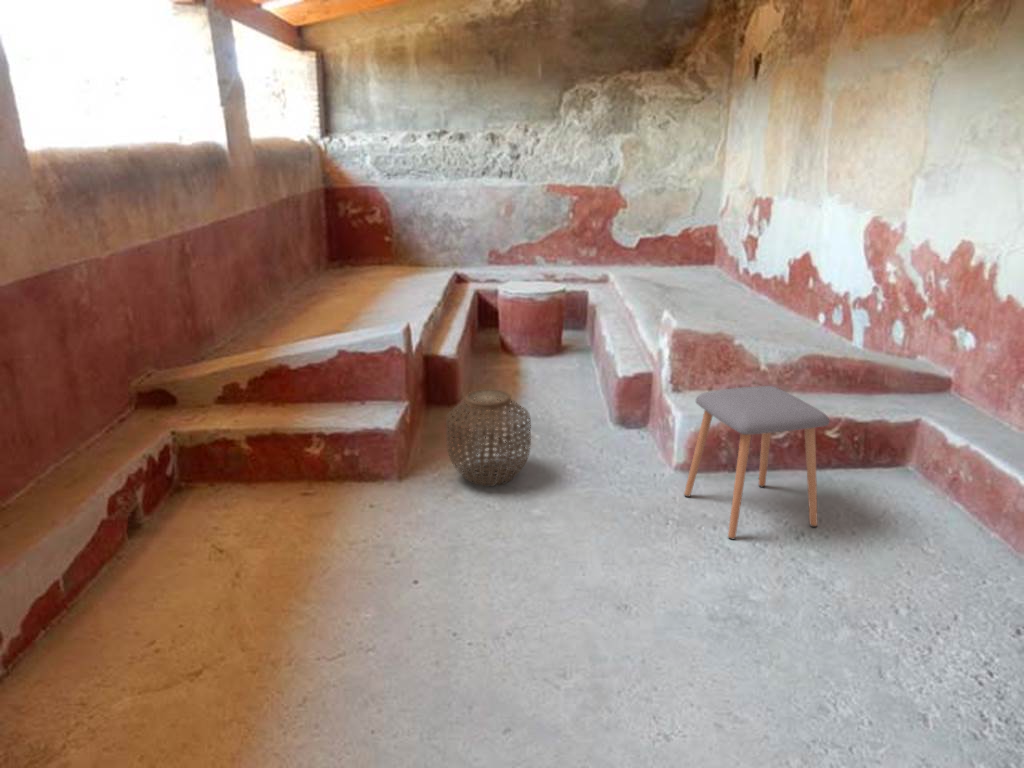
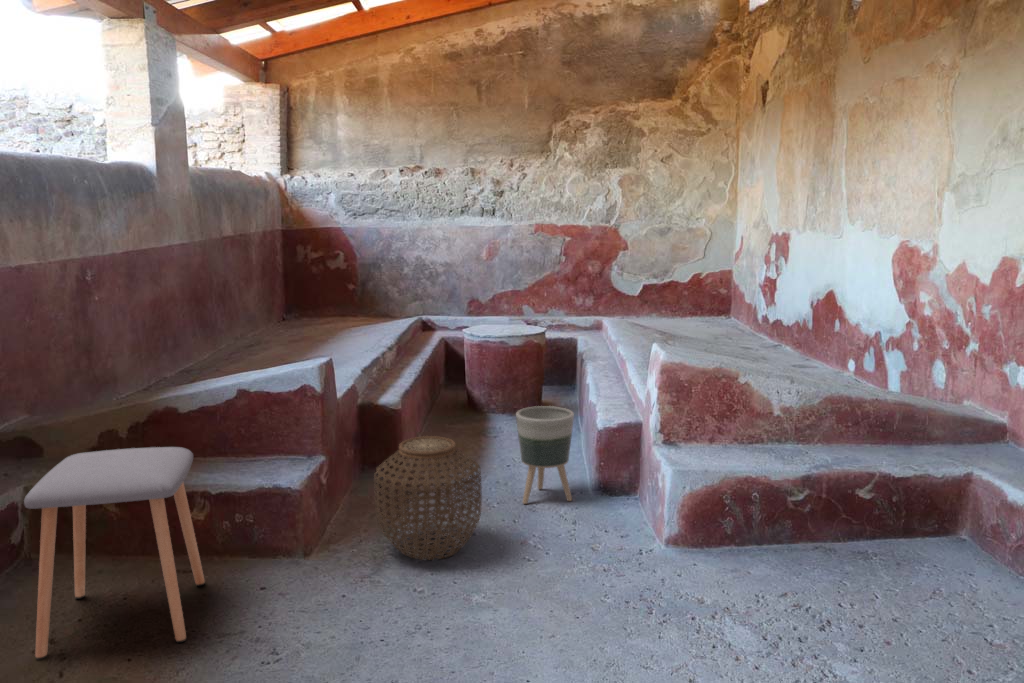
planter: none [551,359,599,438] -> present [516,406,574,504]
stool: present [684,386,829,539] -> present [24,447,205,660]

